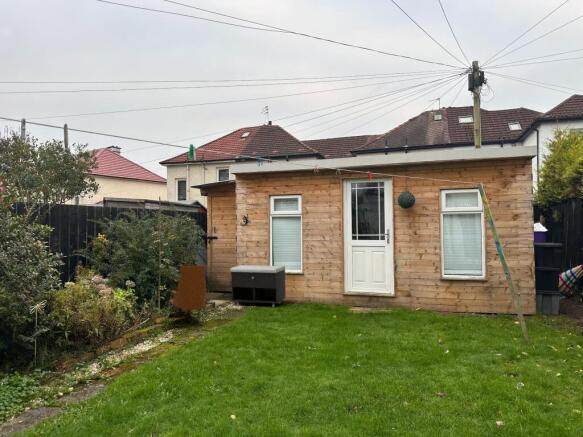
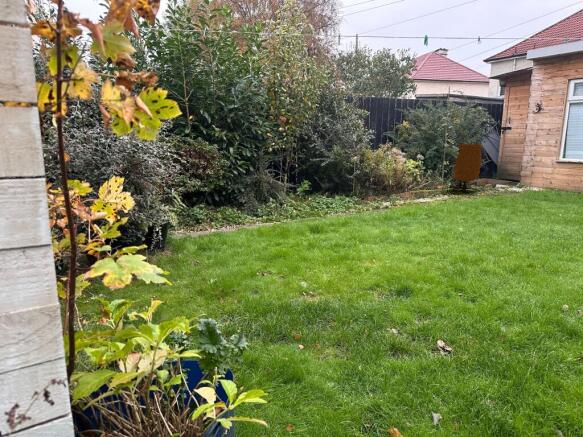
storage bench: present [231,265,286,306] -> none [512,152,575,191]

